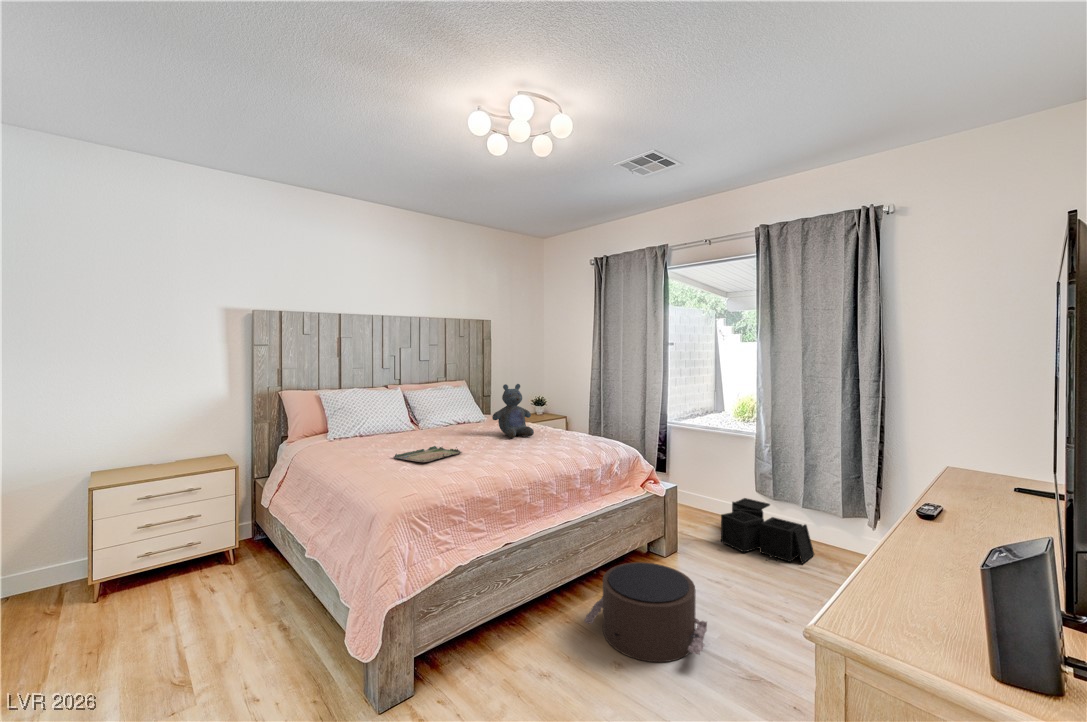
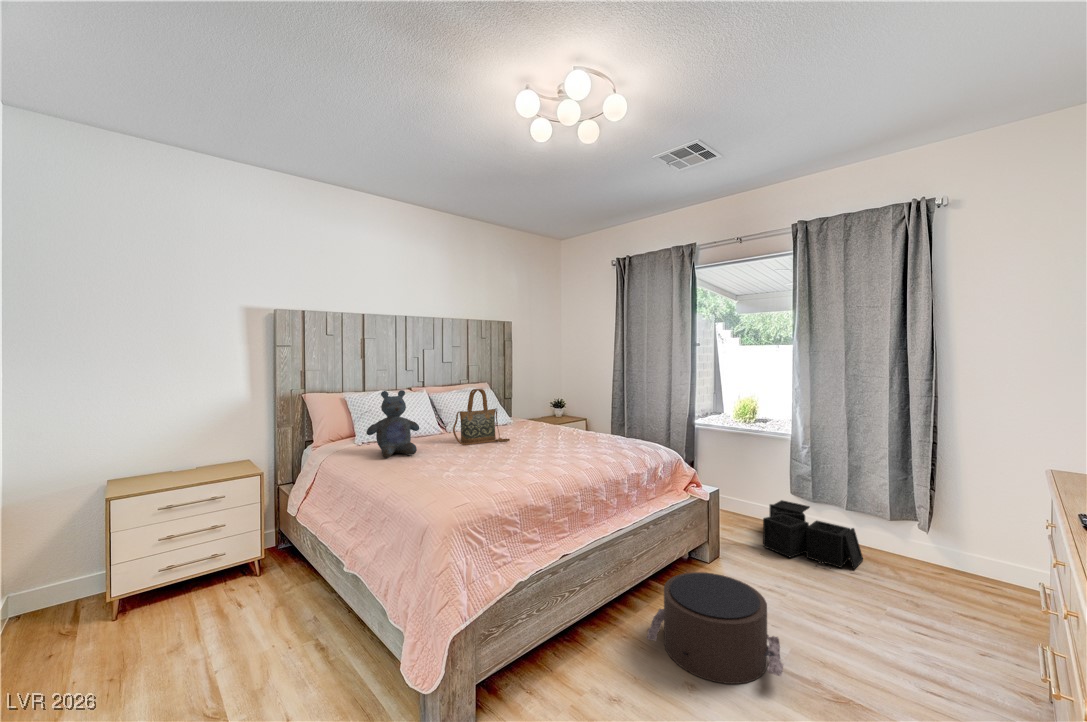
stuffed bear: present [492,384,534,438] -> present [366,390,419,458]
handbag: none [420,388,476,442] -> present [453,389,510,445]
tray: present [394,446,462,462] -> none [432,449,503,468]

